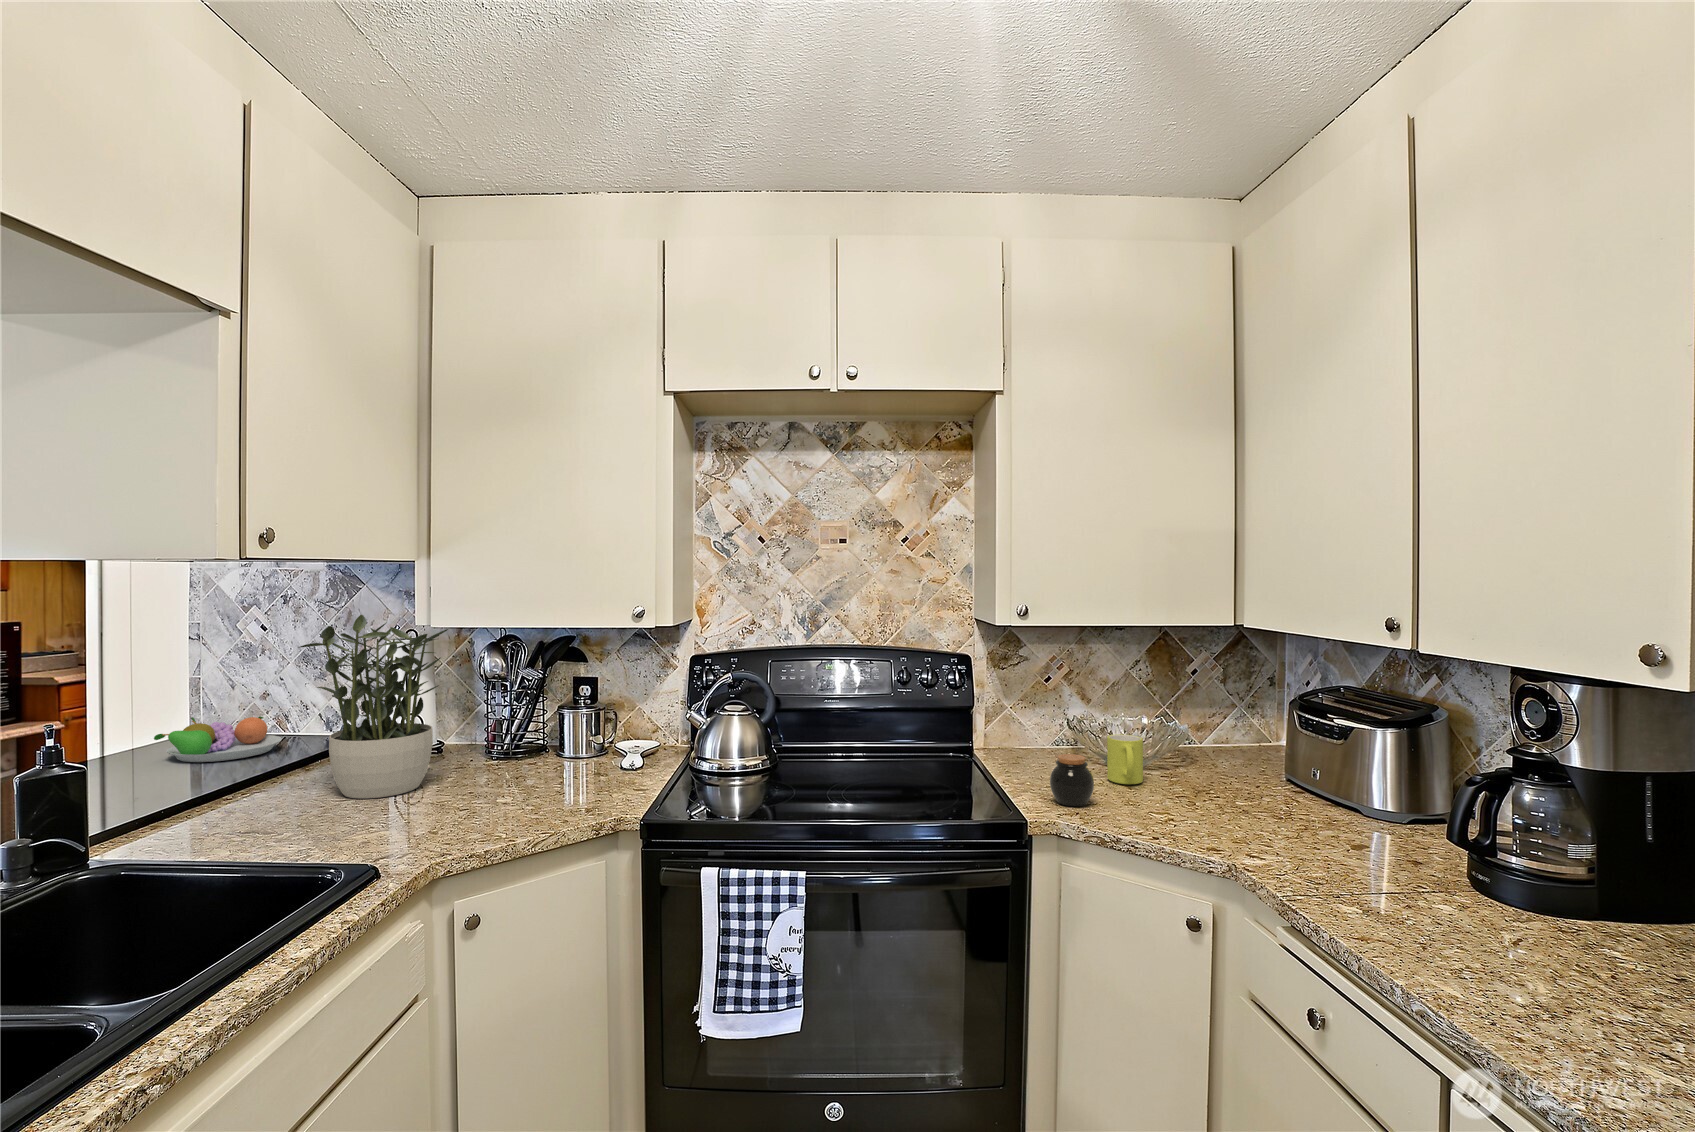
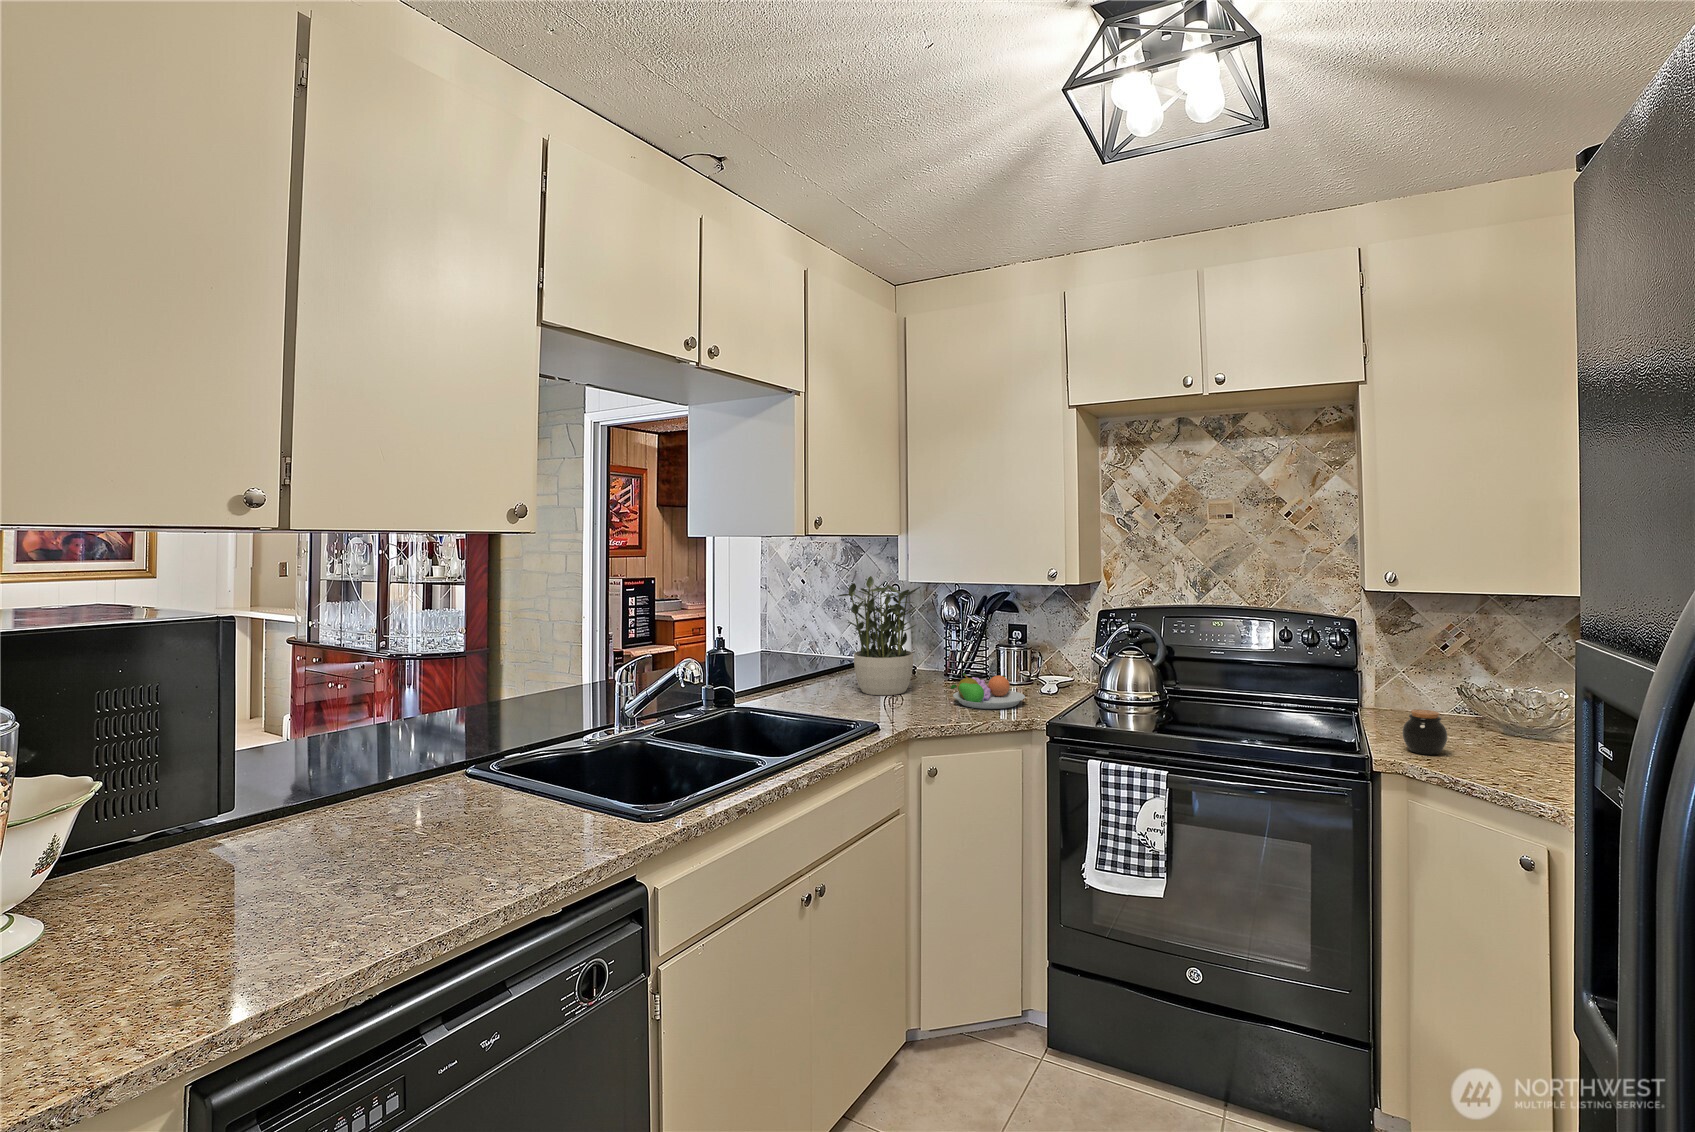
fruit bowl: present [154,717,282,762] -> present [951,673,1025,709]
mug: present [1107,734,1143,784] -> none [1484,700,1525,747]

